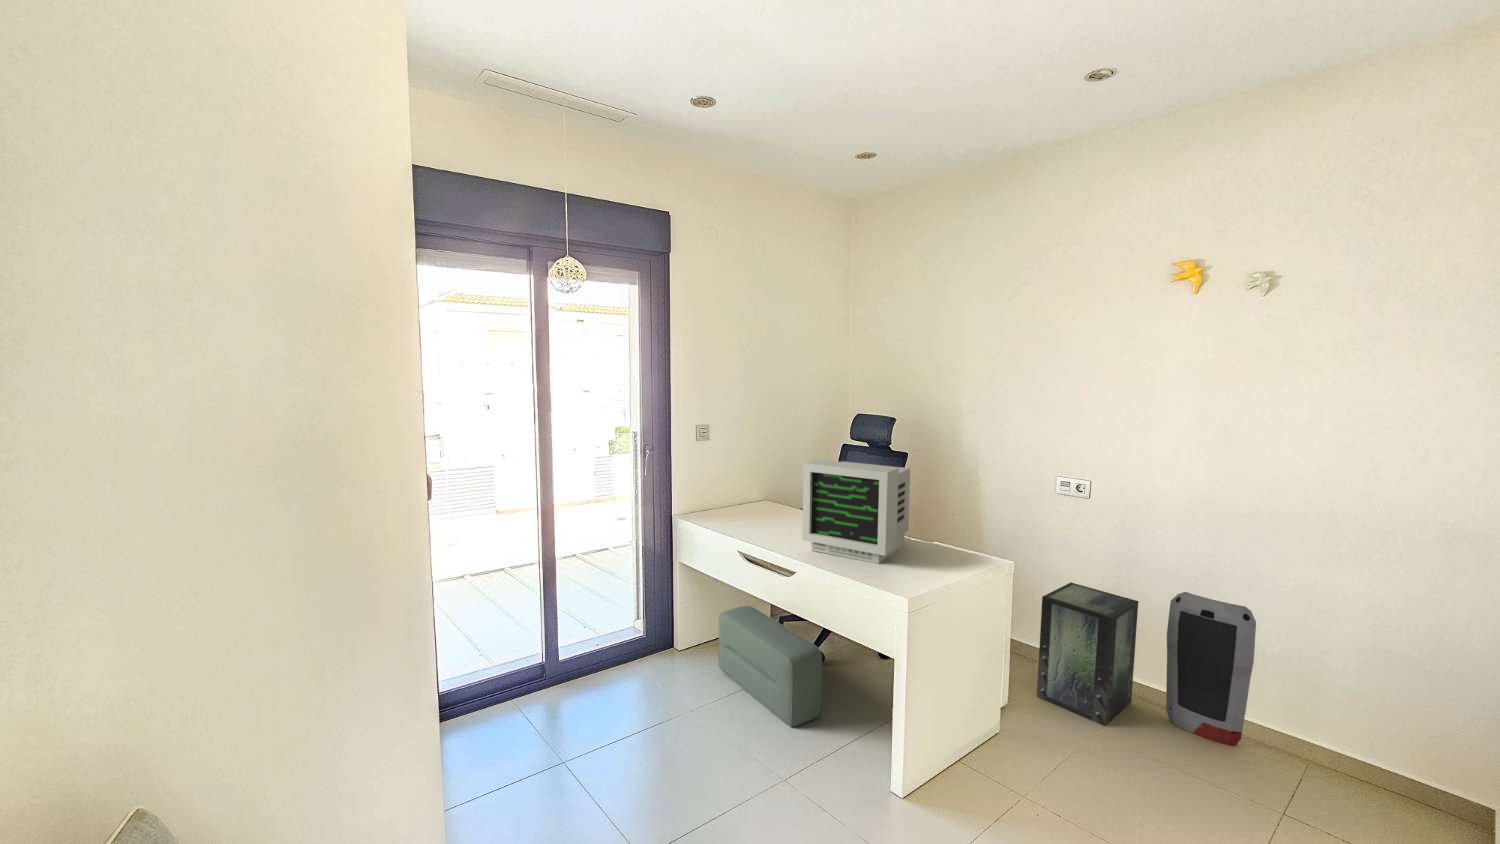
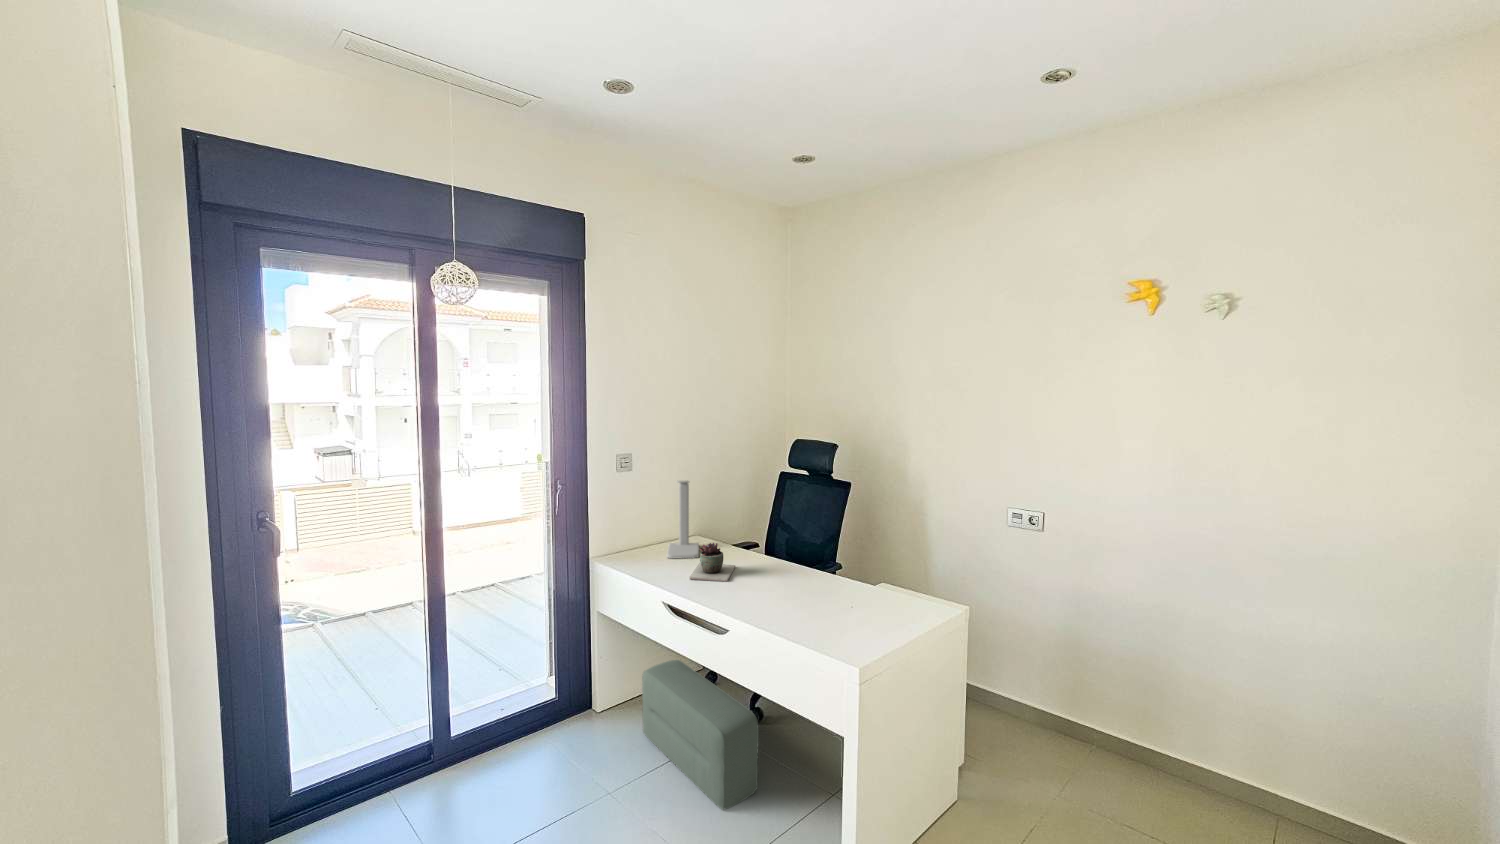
desk lamp: none [739,448,768,518] -> present [667,481,699,559]
computer monitor: present [802,460,910,563] -> none [735,497,855,619]
succulent plant: none [761,502,801,535] -> present [689,543,735,582]
storage box: present [1037,583,1138,726] -> none [992,622,1096,786]
air purifier: present [1166,592,1256,745] -> none [1127,635,1222,802]

